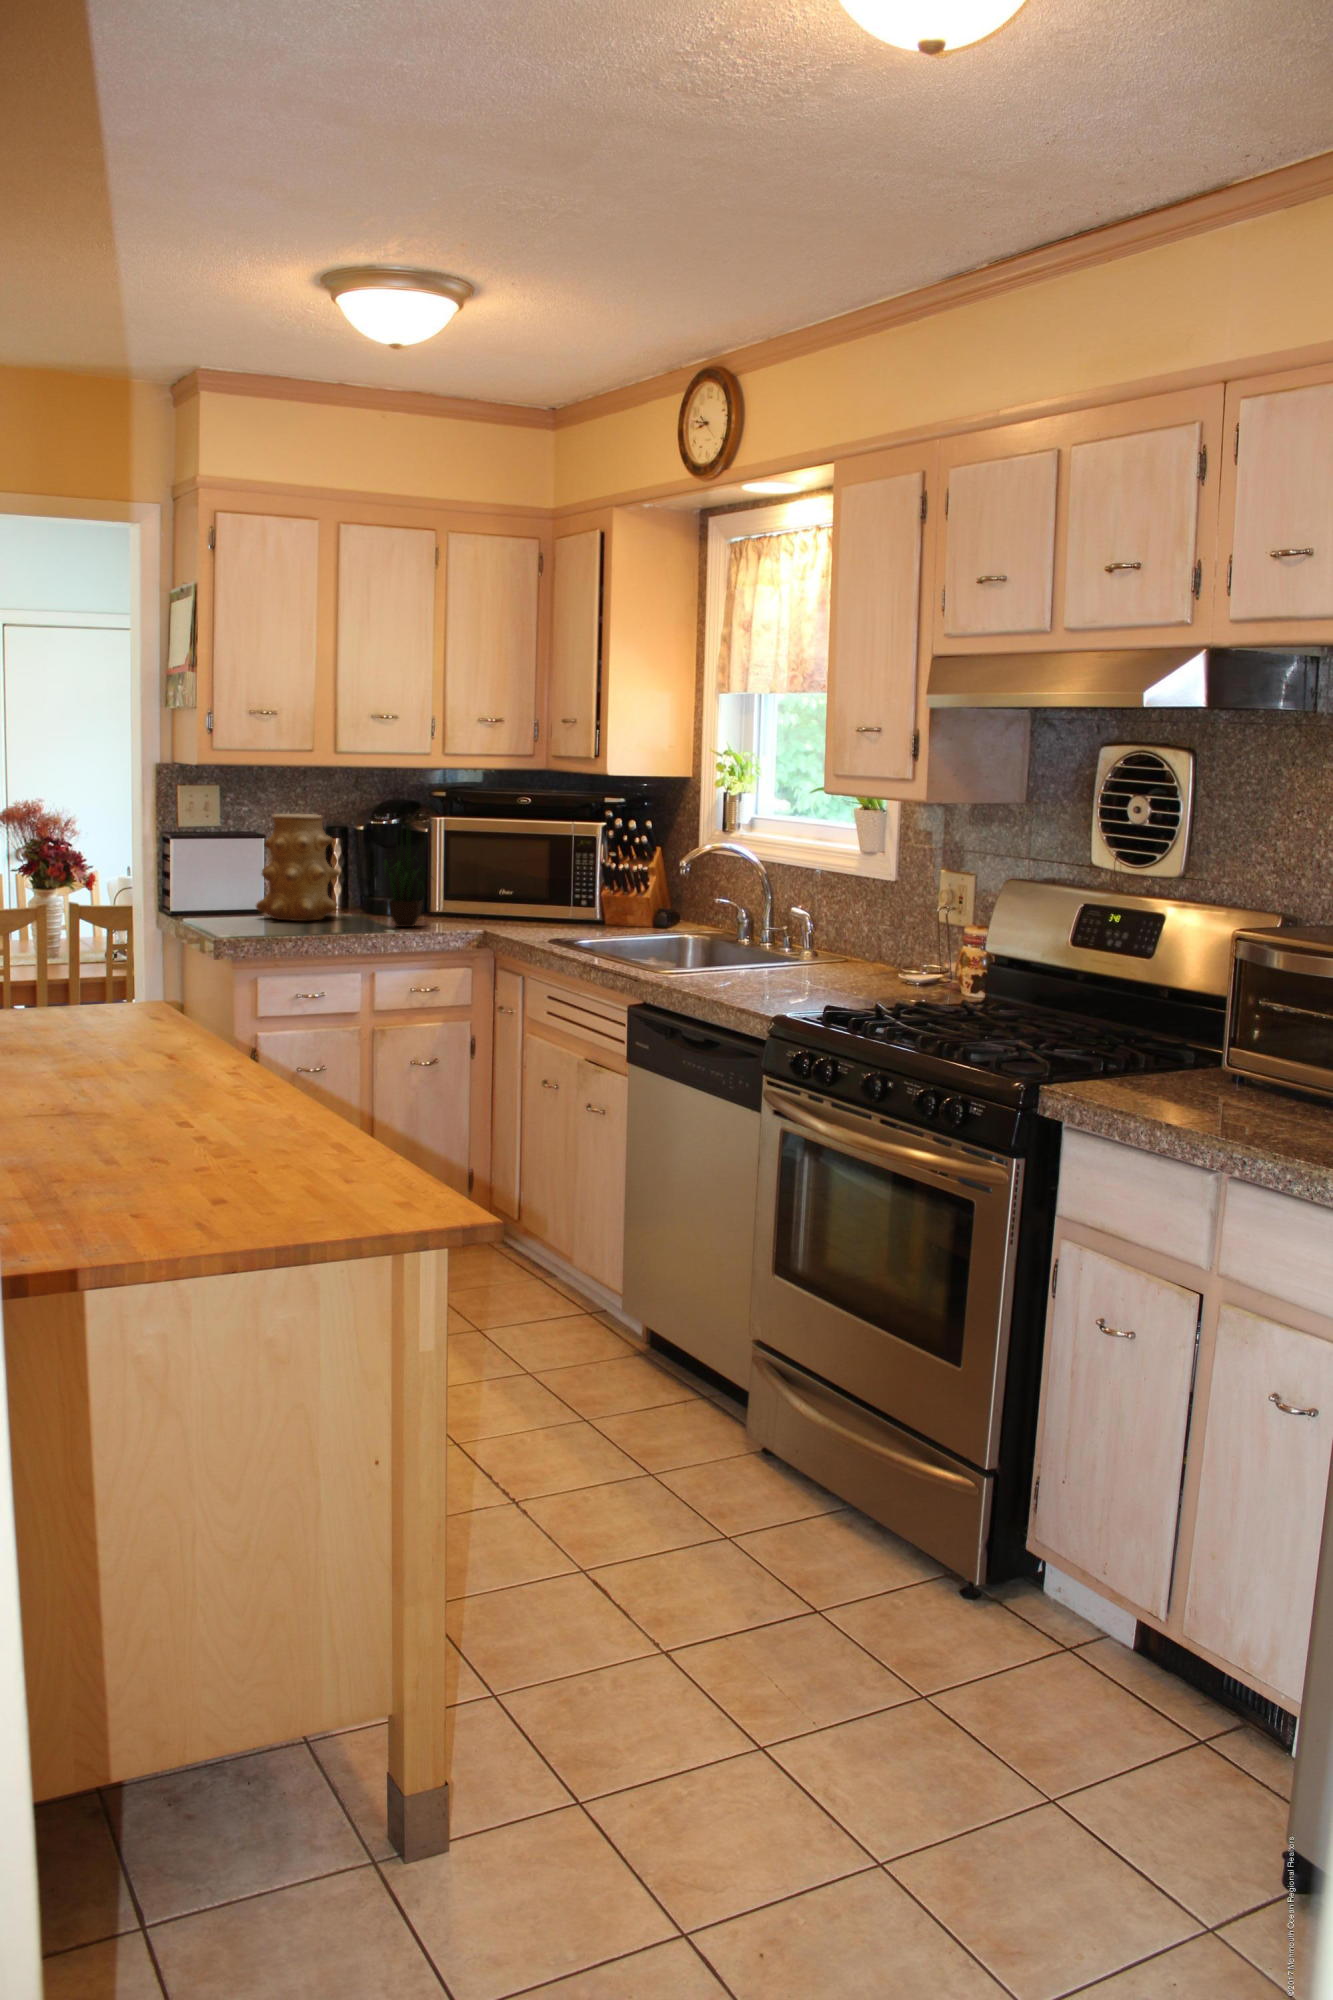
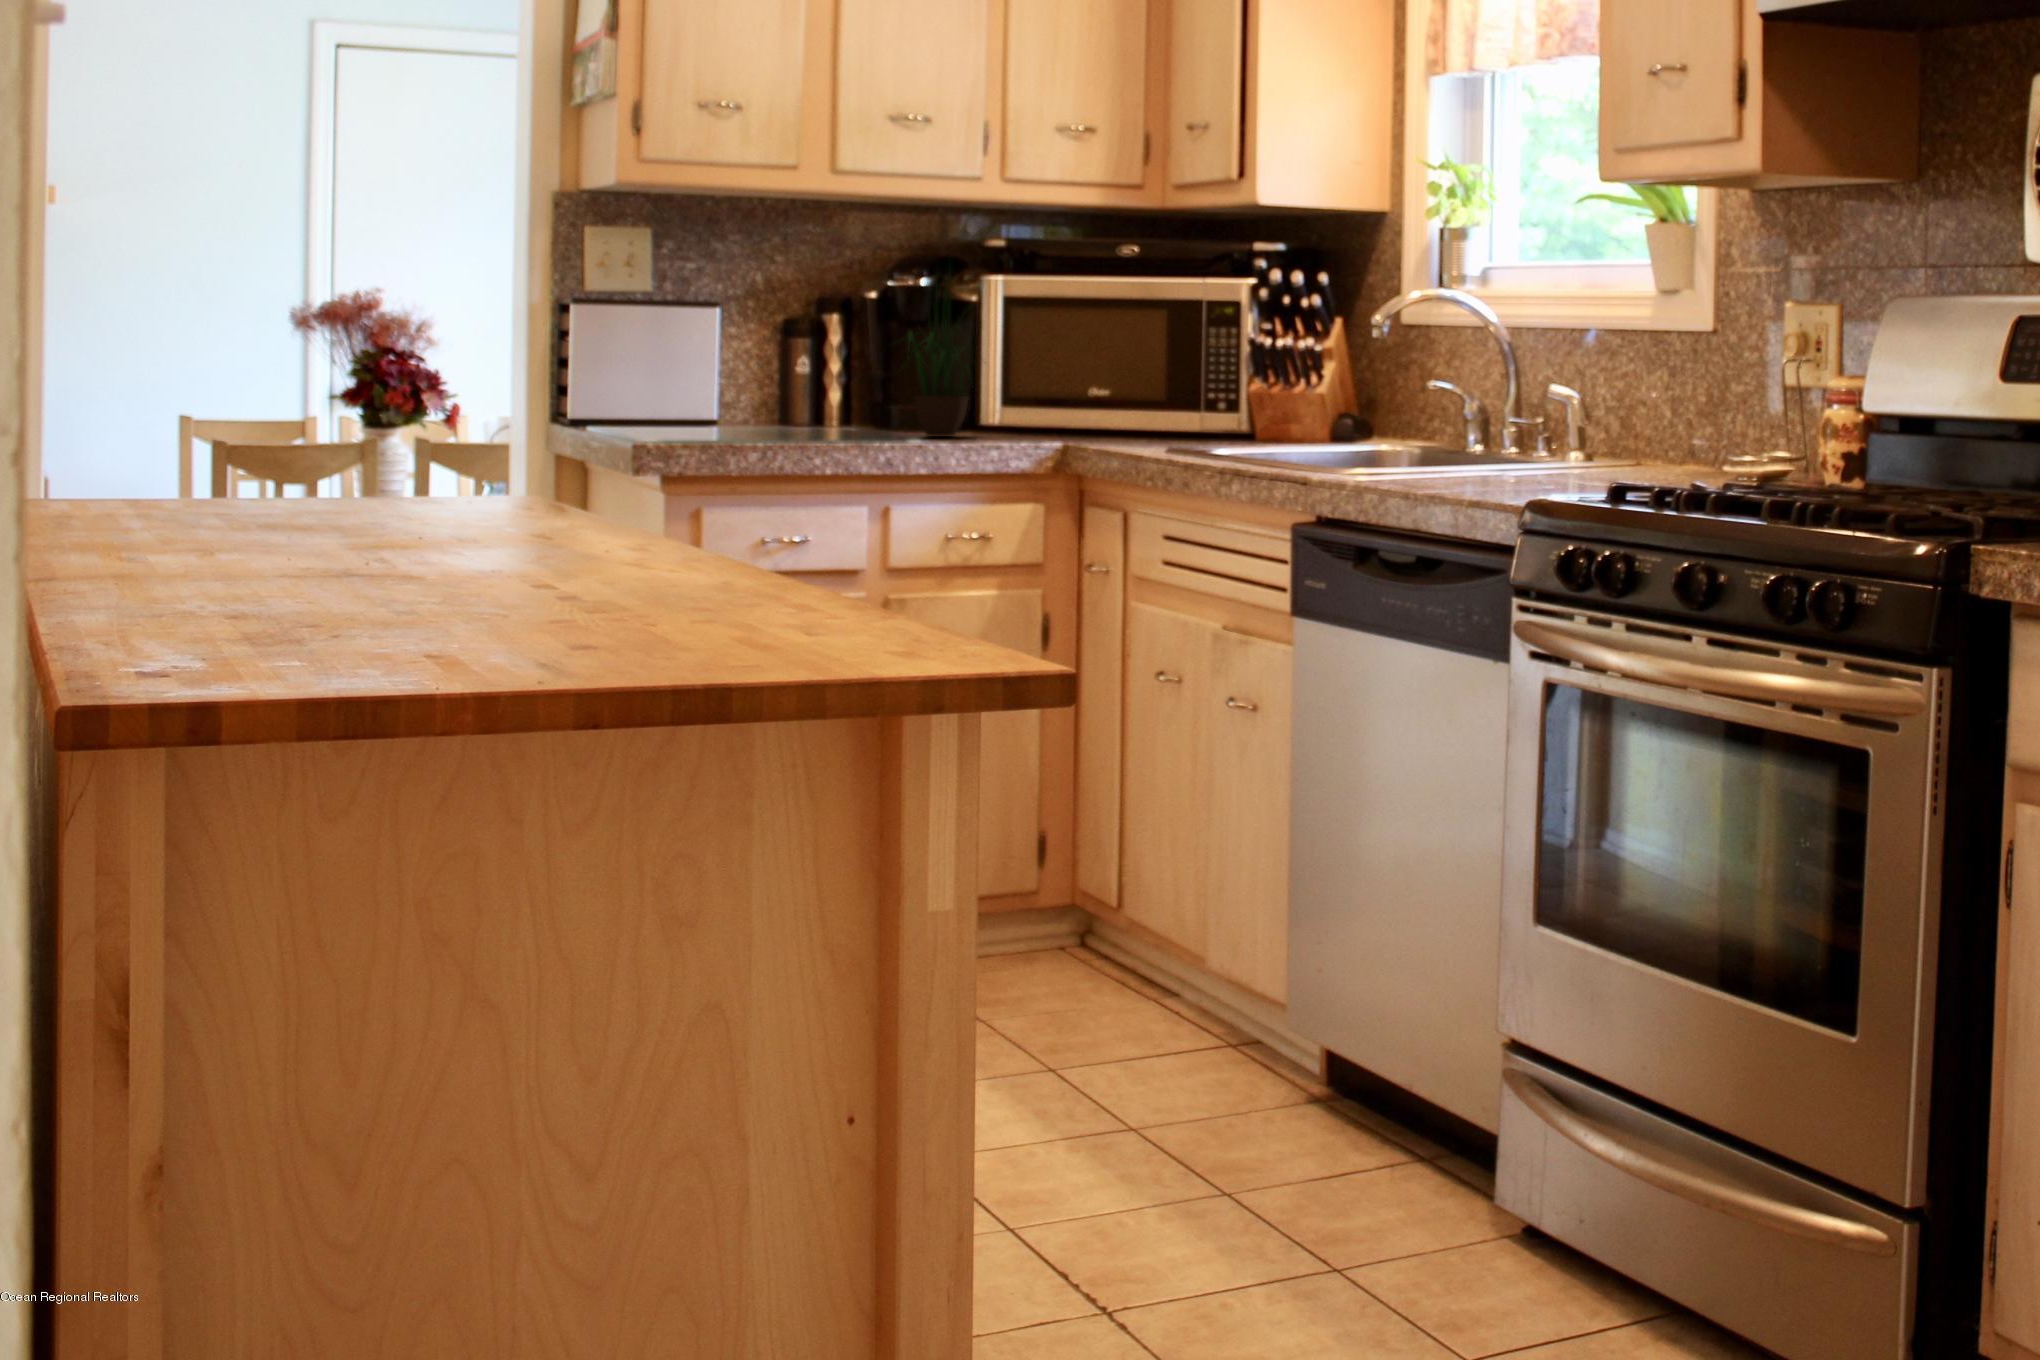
vase: present [256,814,341,921] -> none [704,266,840,432]

